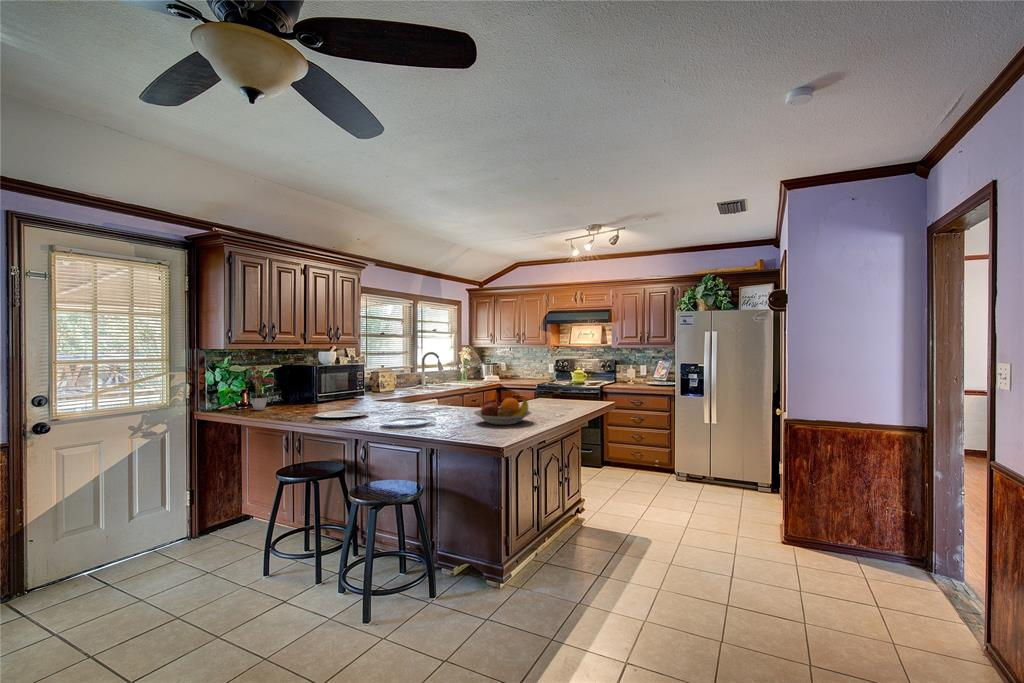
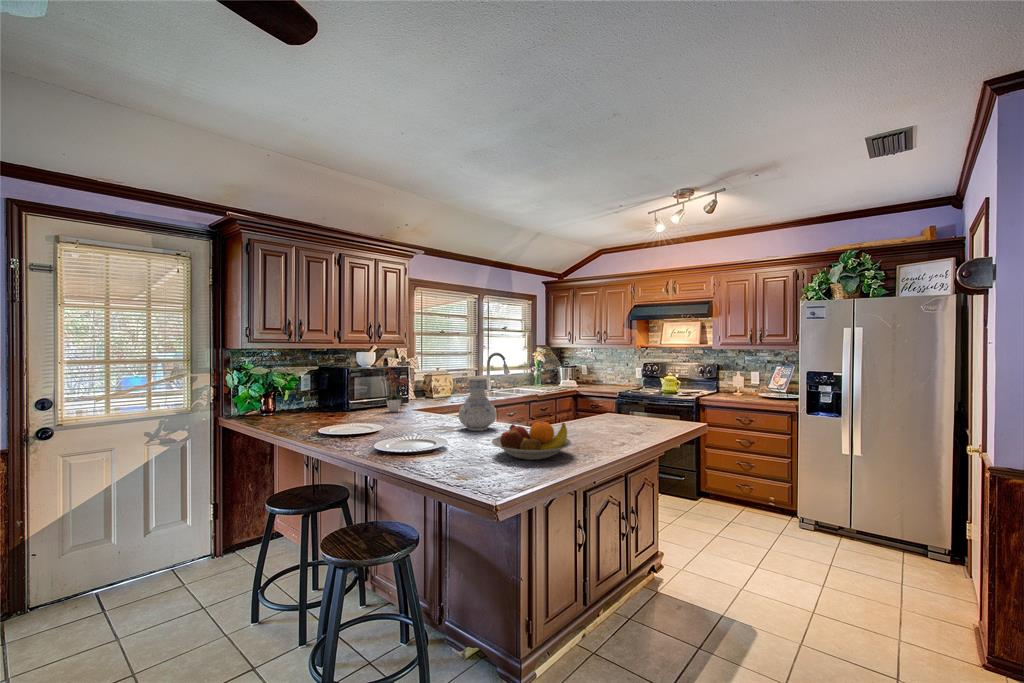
flower arrangement: present [246,366,275,410] -> present [381,367,409,412]
vase: none [430,369,461,412] -> present [459,377,496,431]

